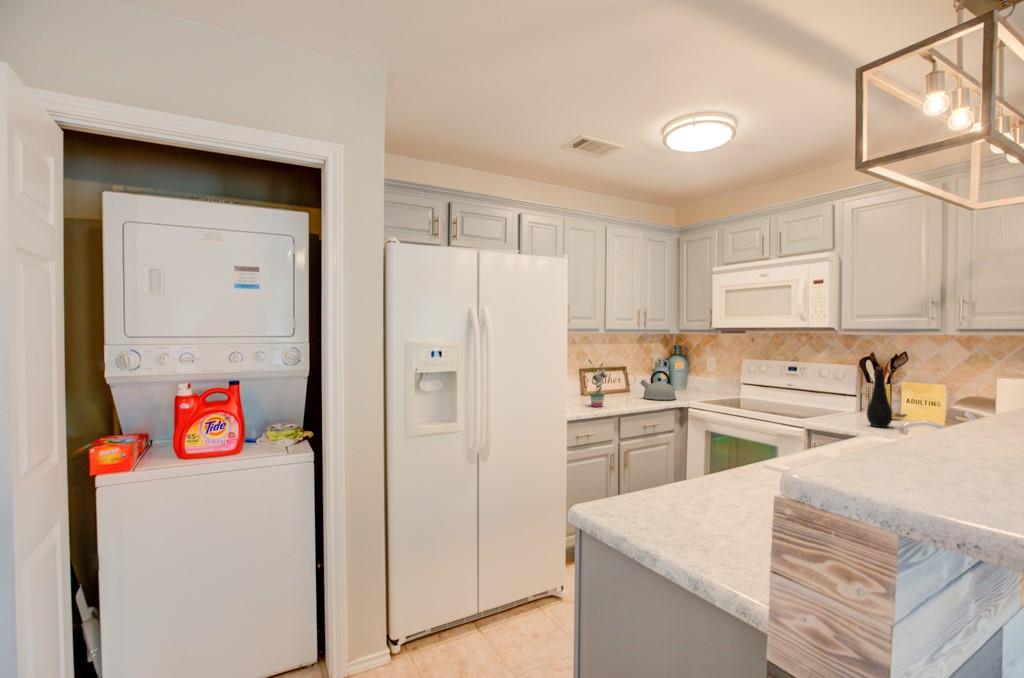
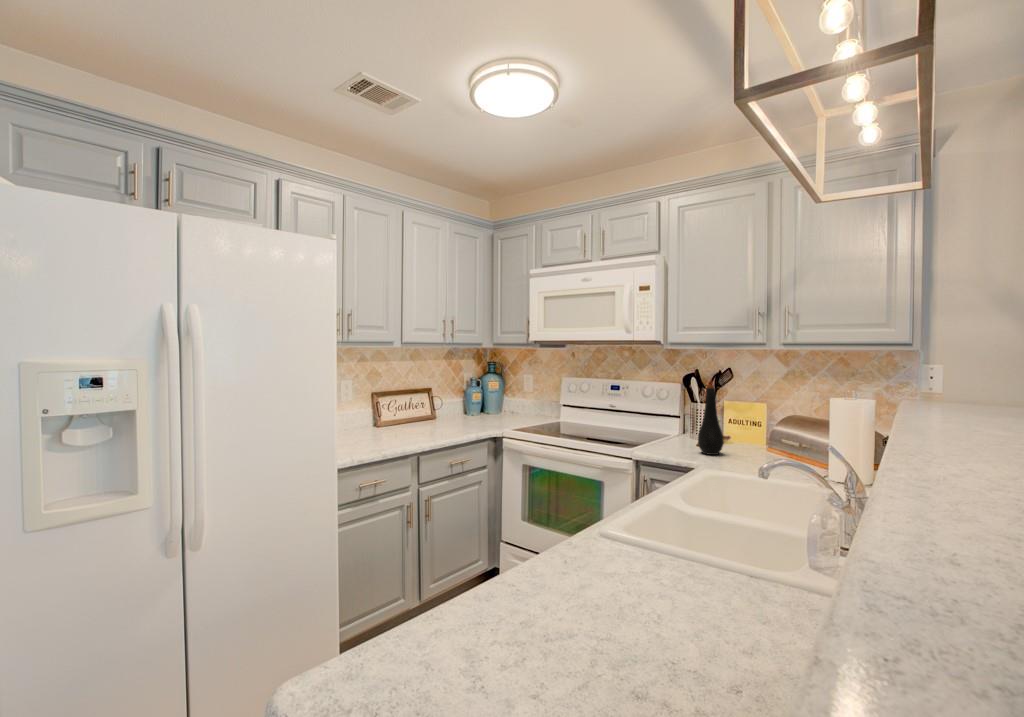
potted plant: present [589,360,609,407] -> none [376,380,405,444]
kettle: present [640,371,676,400] -> none [447,392,490,429]

